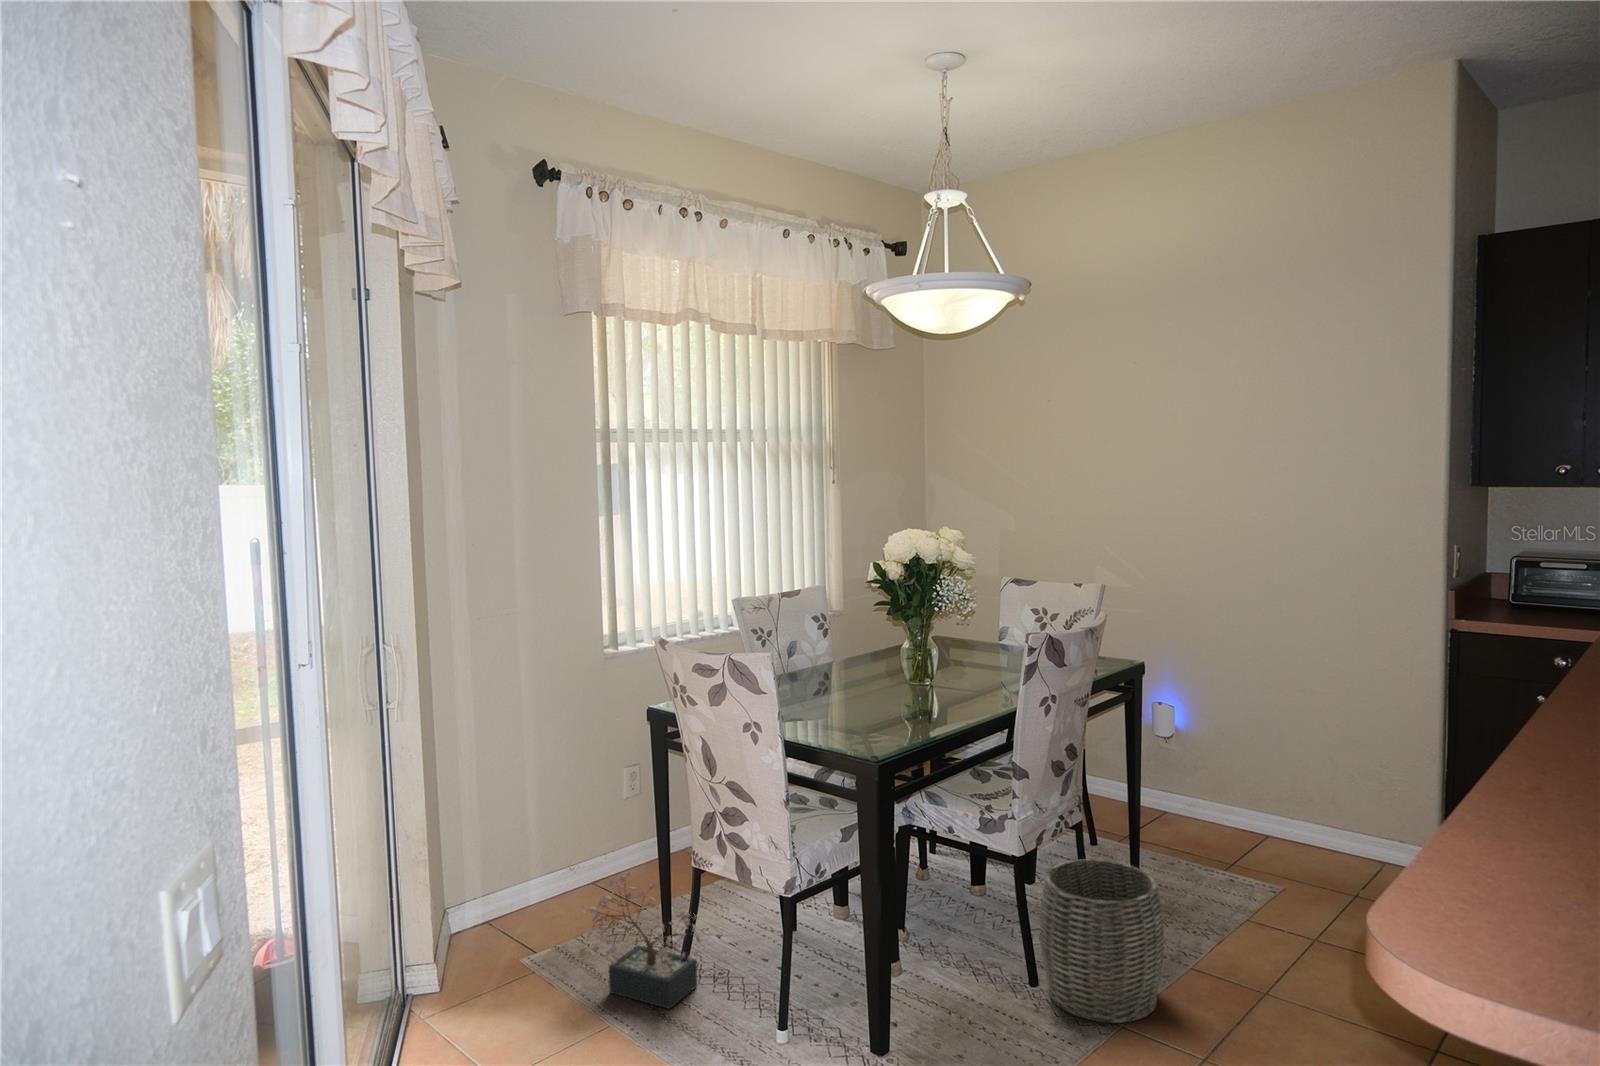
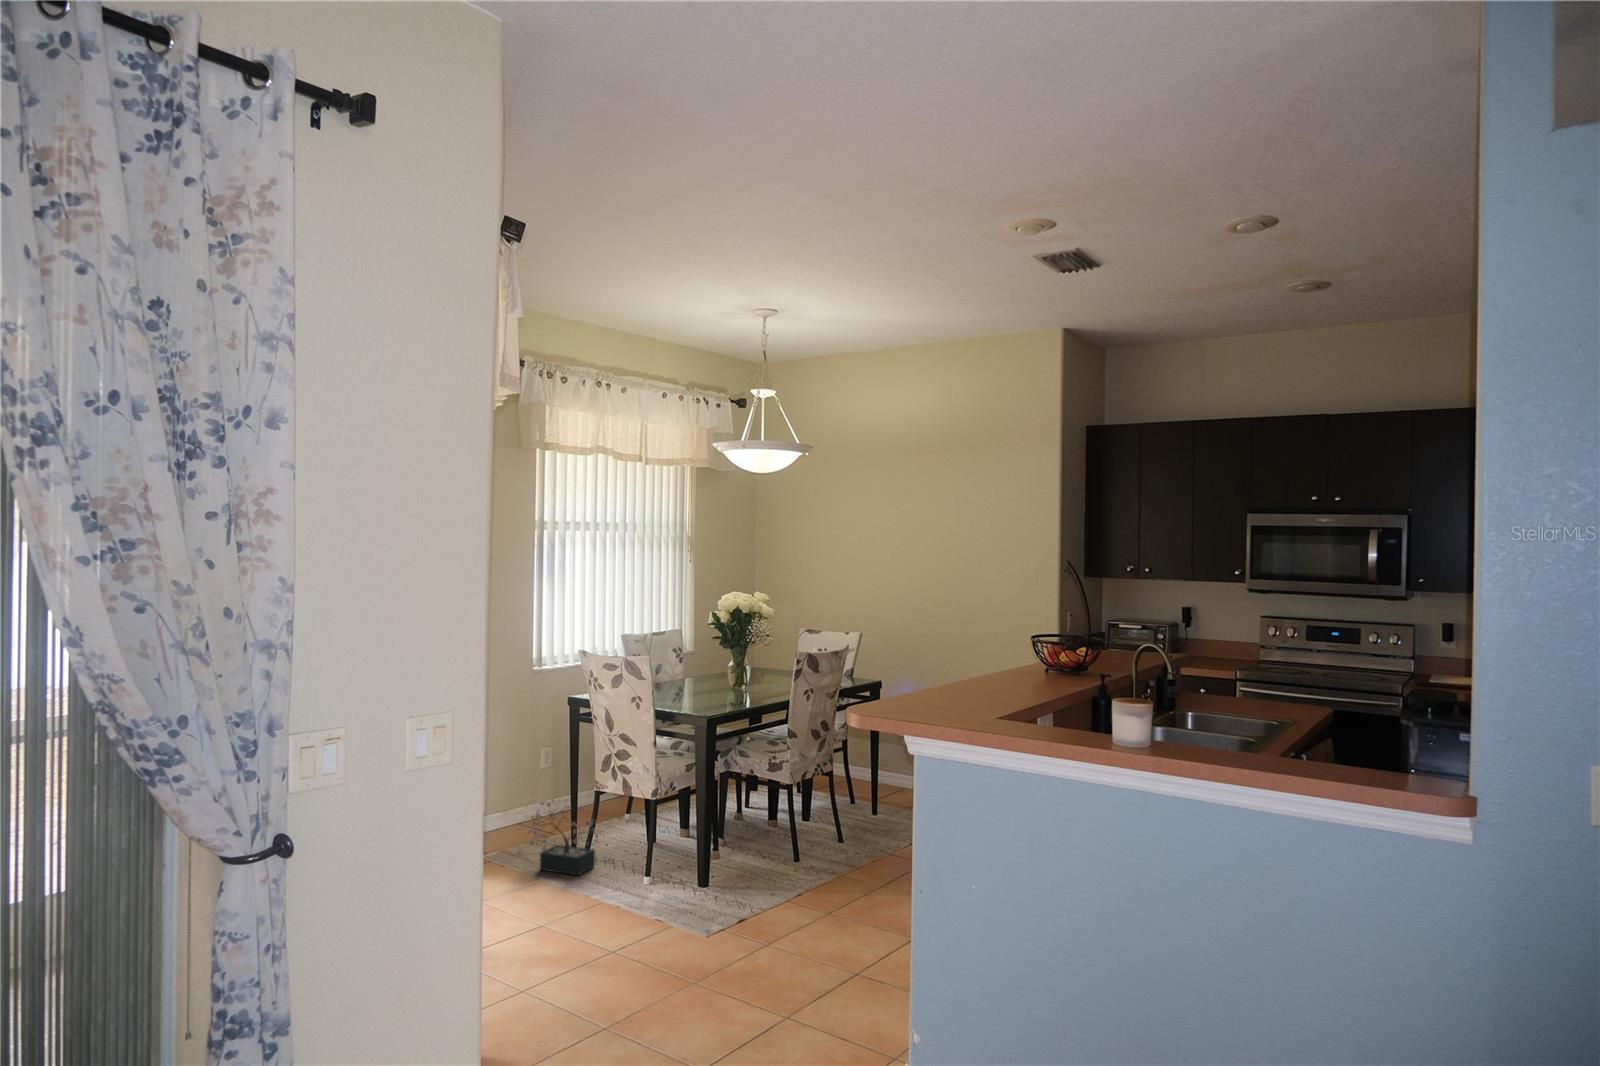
woven basket: present [1040,859,1164,1023] -> none [801,790,870,876]

